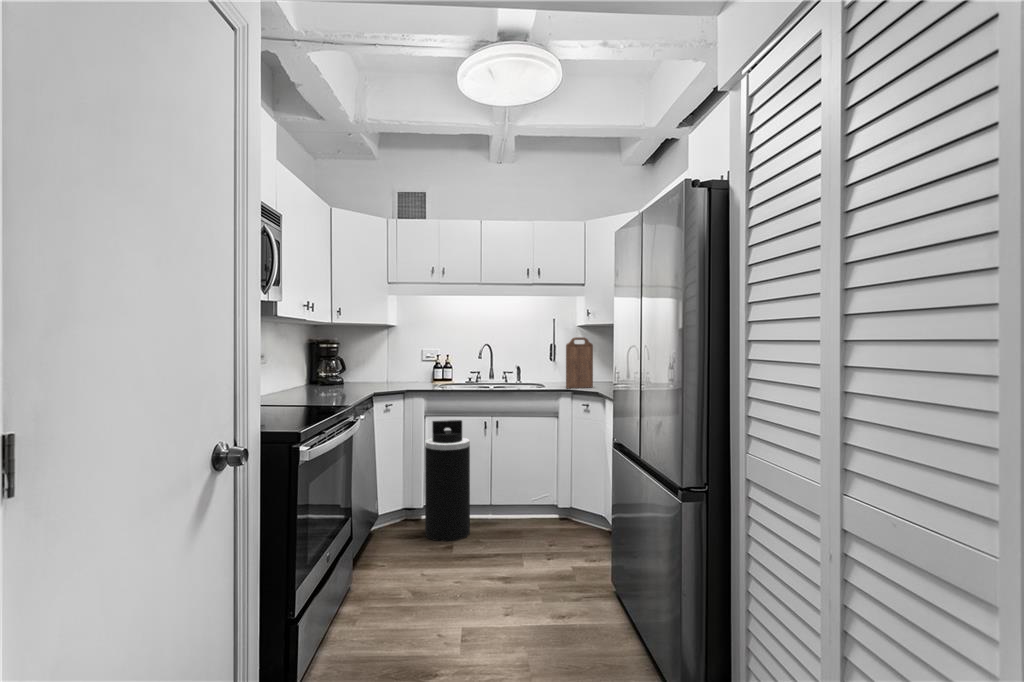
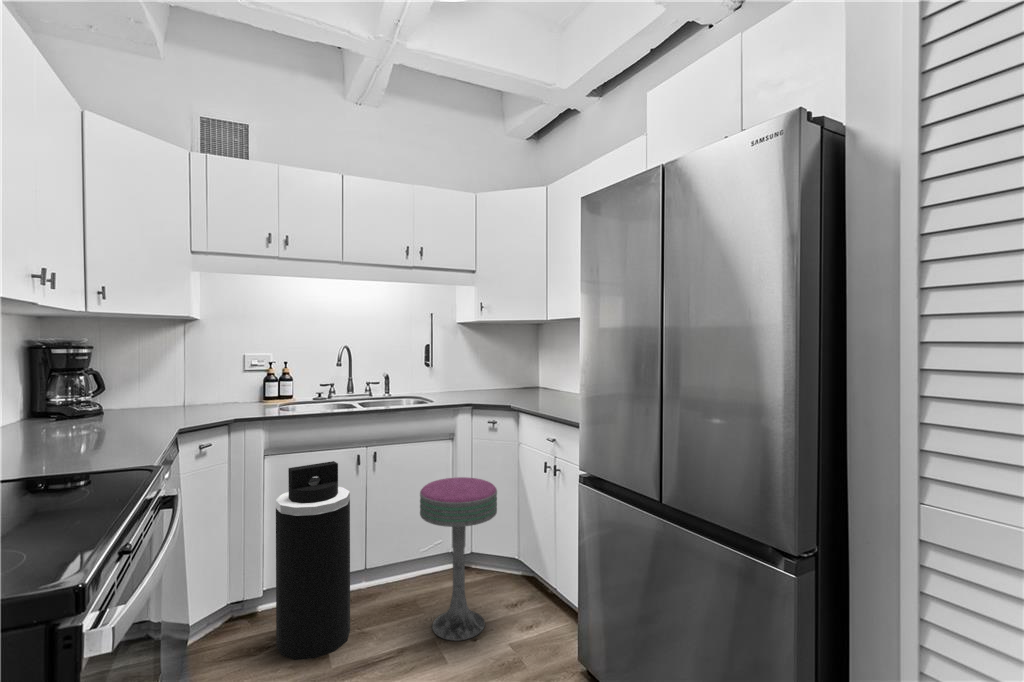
cutting board: present [566,337,593,388] -> none [461,336,491,401]
bar stool: none [511,440,566,549] -> present [420,477,497,641]

